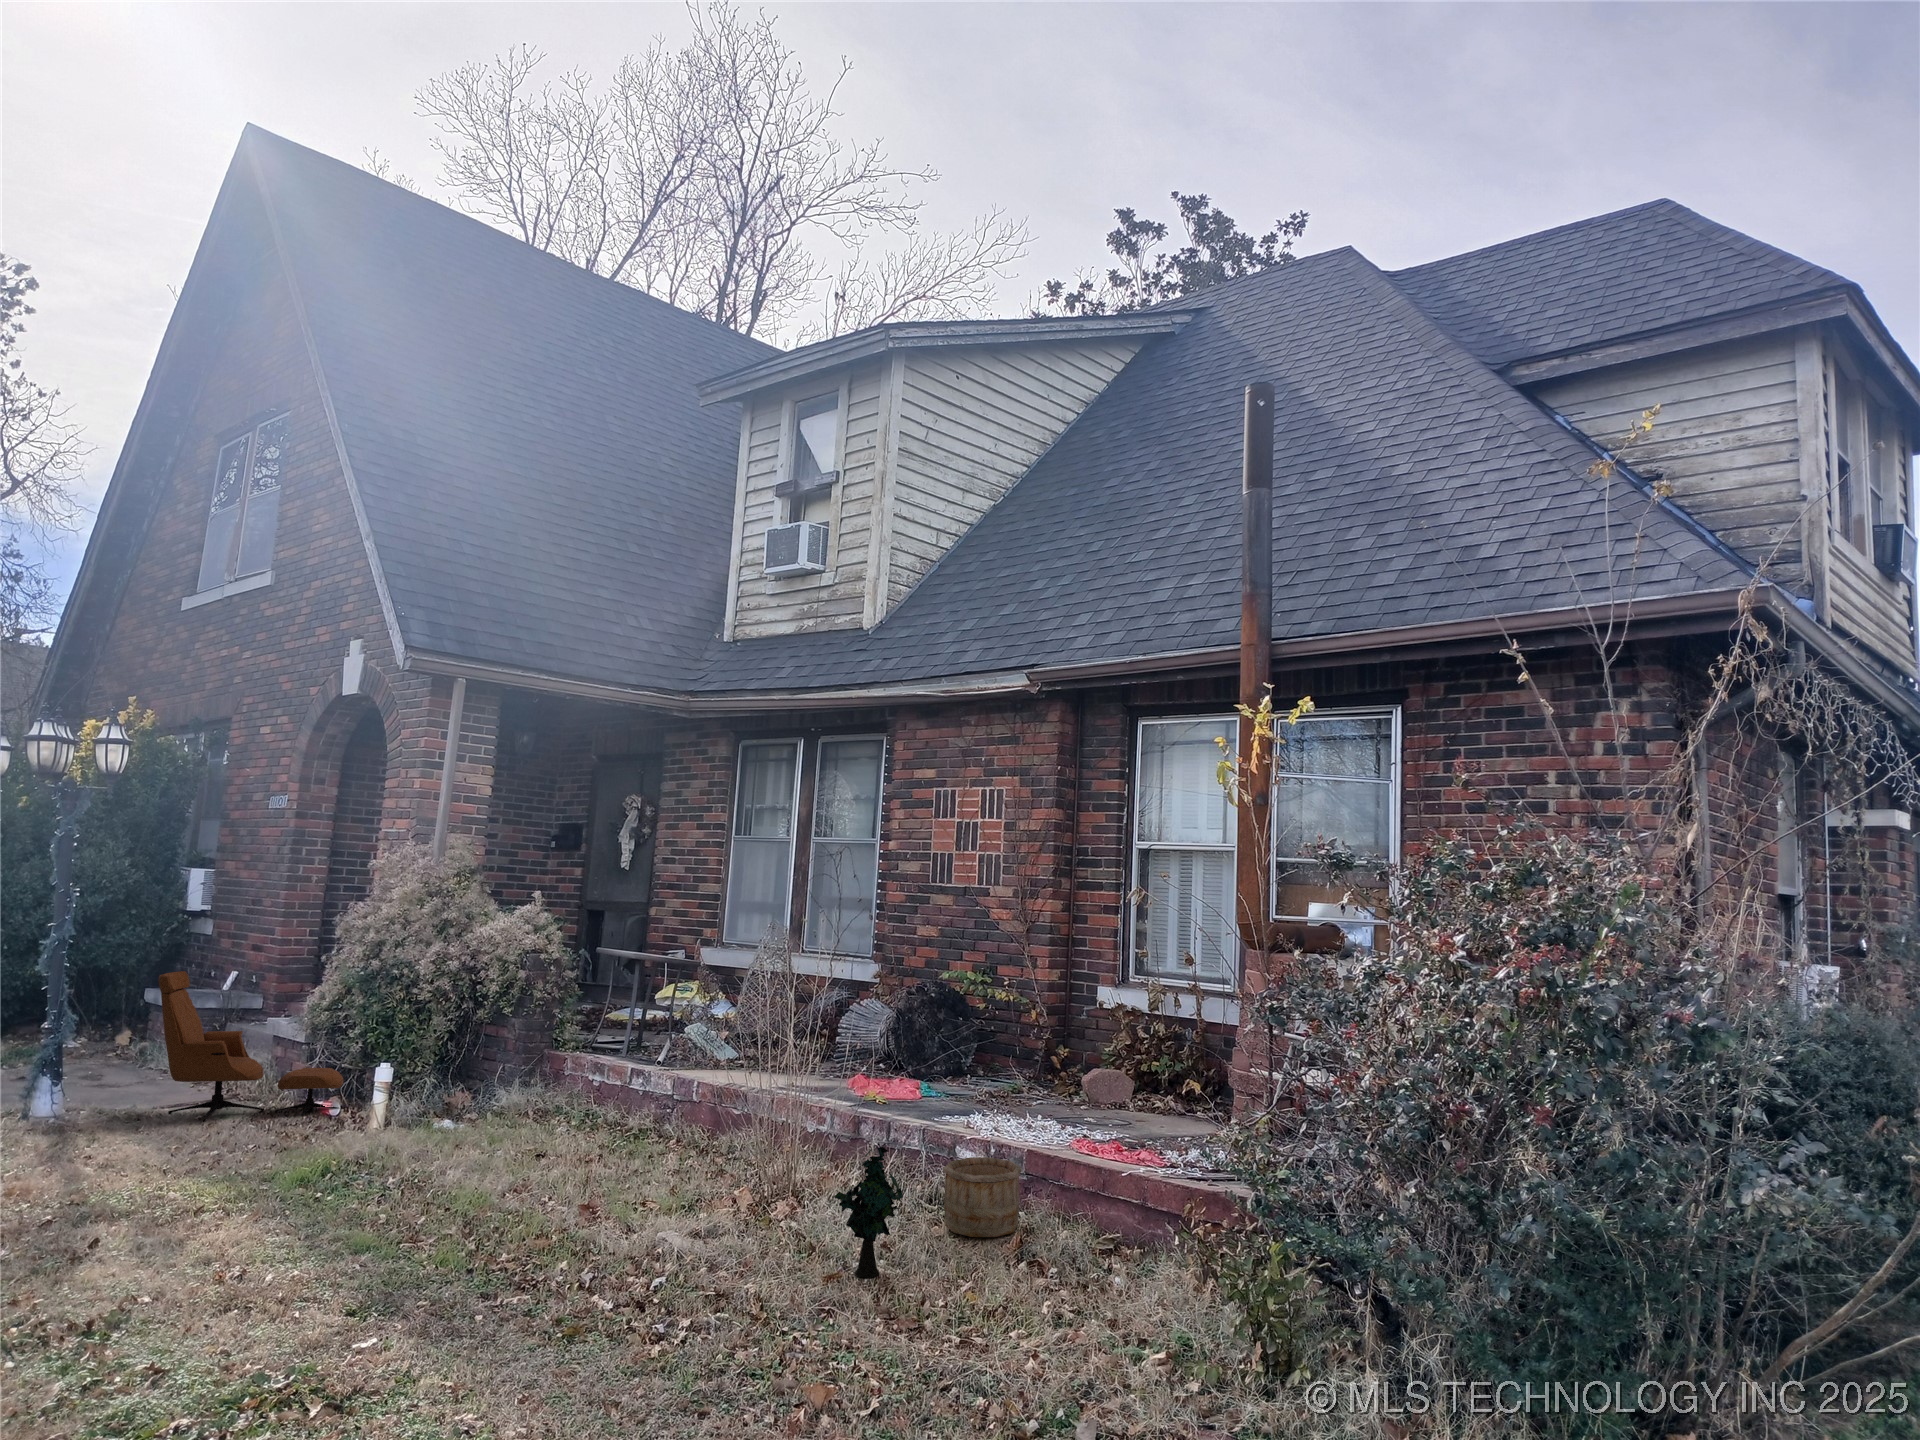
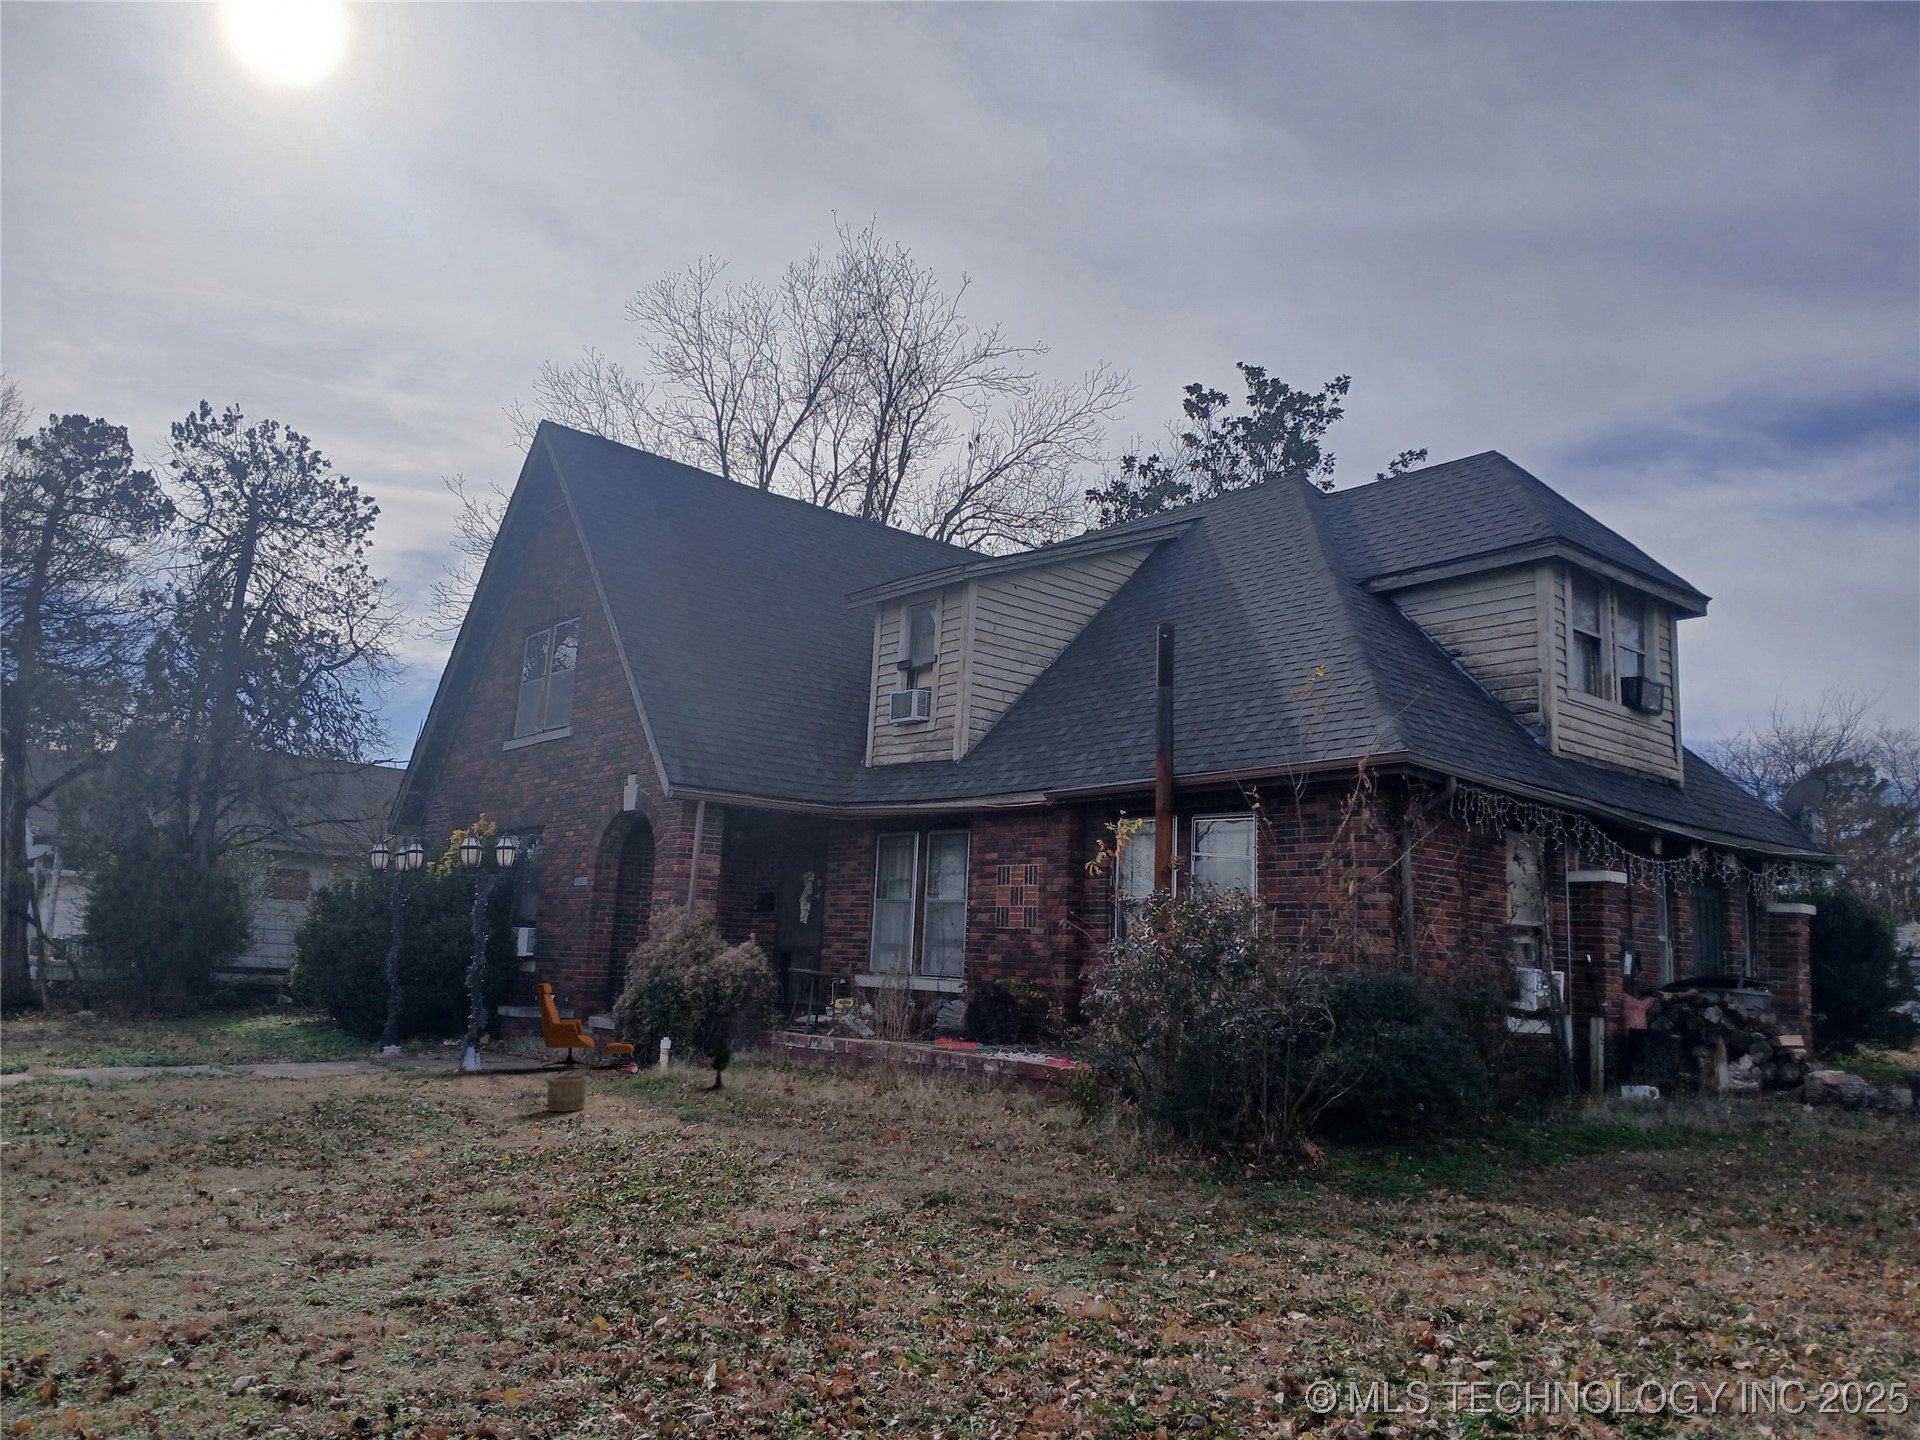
decorative plant: present [834,1147,903,1278] -> present [706,1033,734,1086]
wooden bucket: present [943,1157,1021,1237] -> present [547,1075,587,1112]

